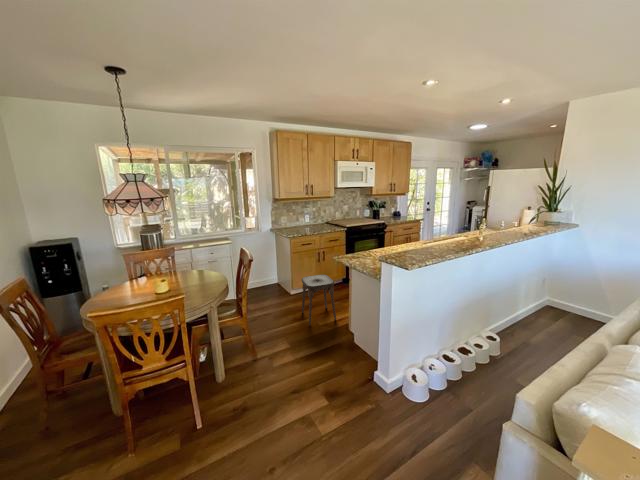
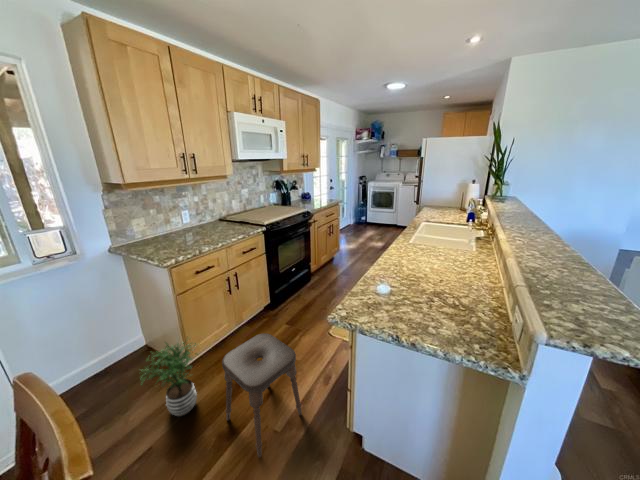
potted plant: none [271,270,297,307] -> present [141,342,197,417]

